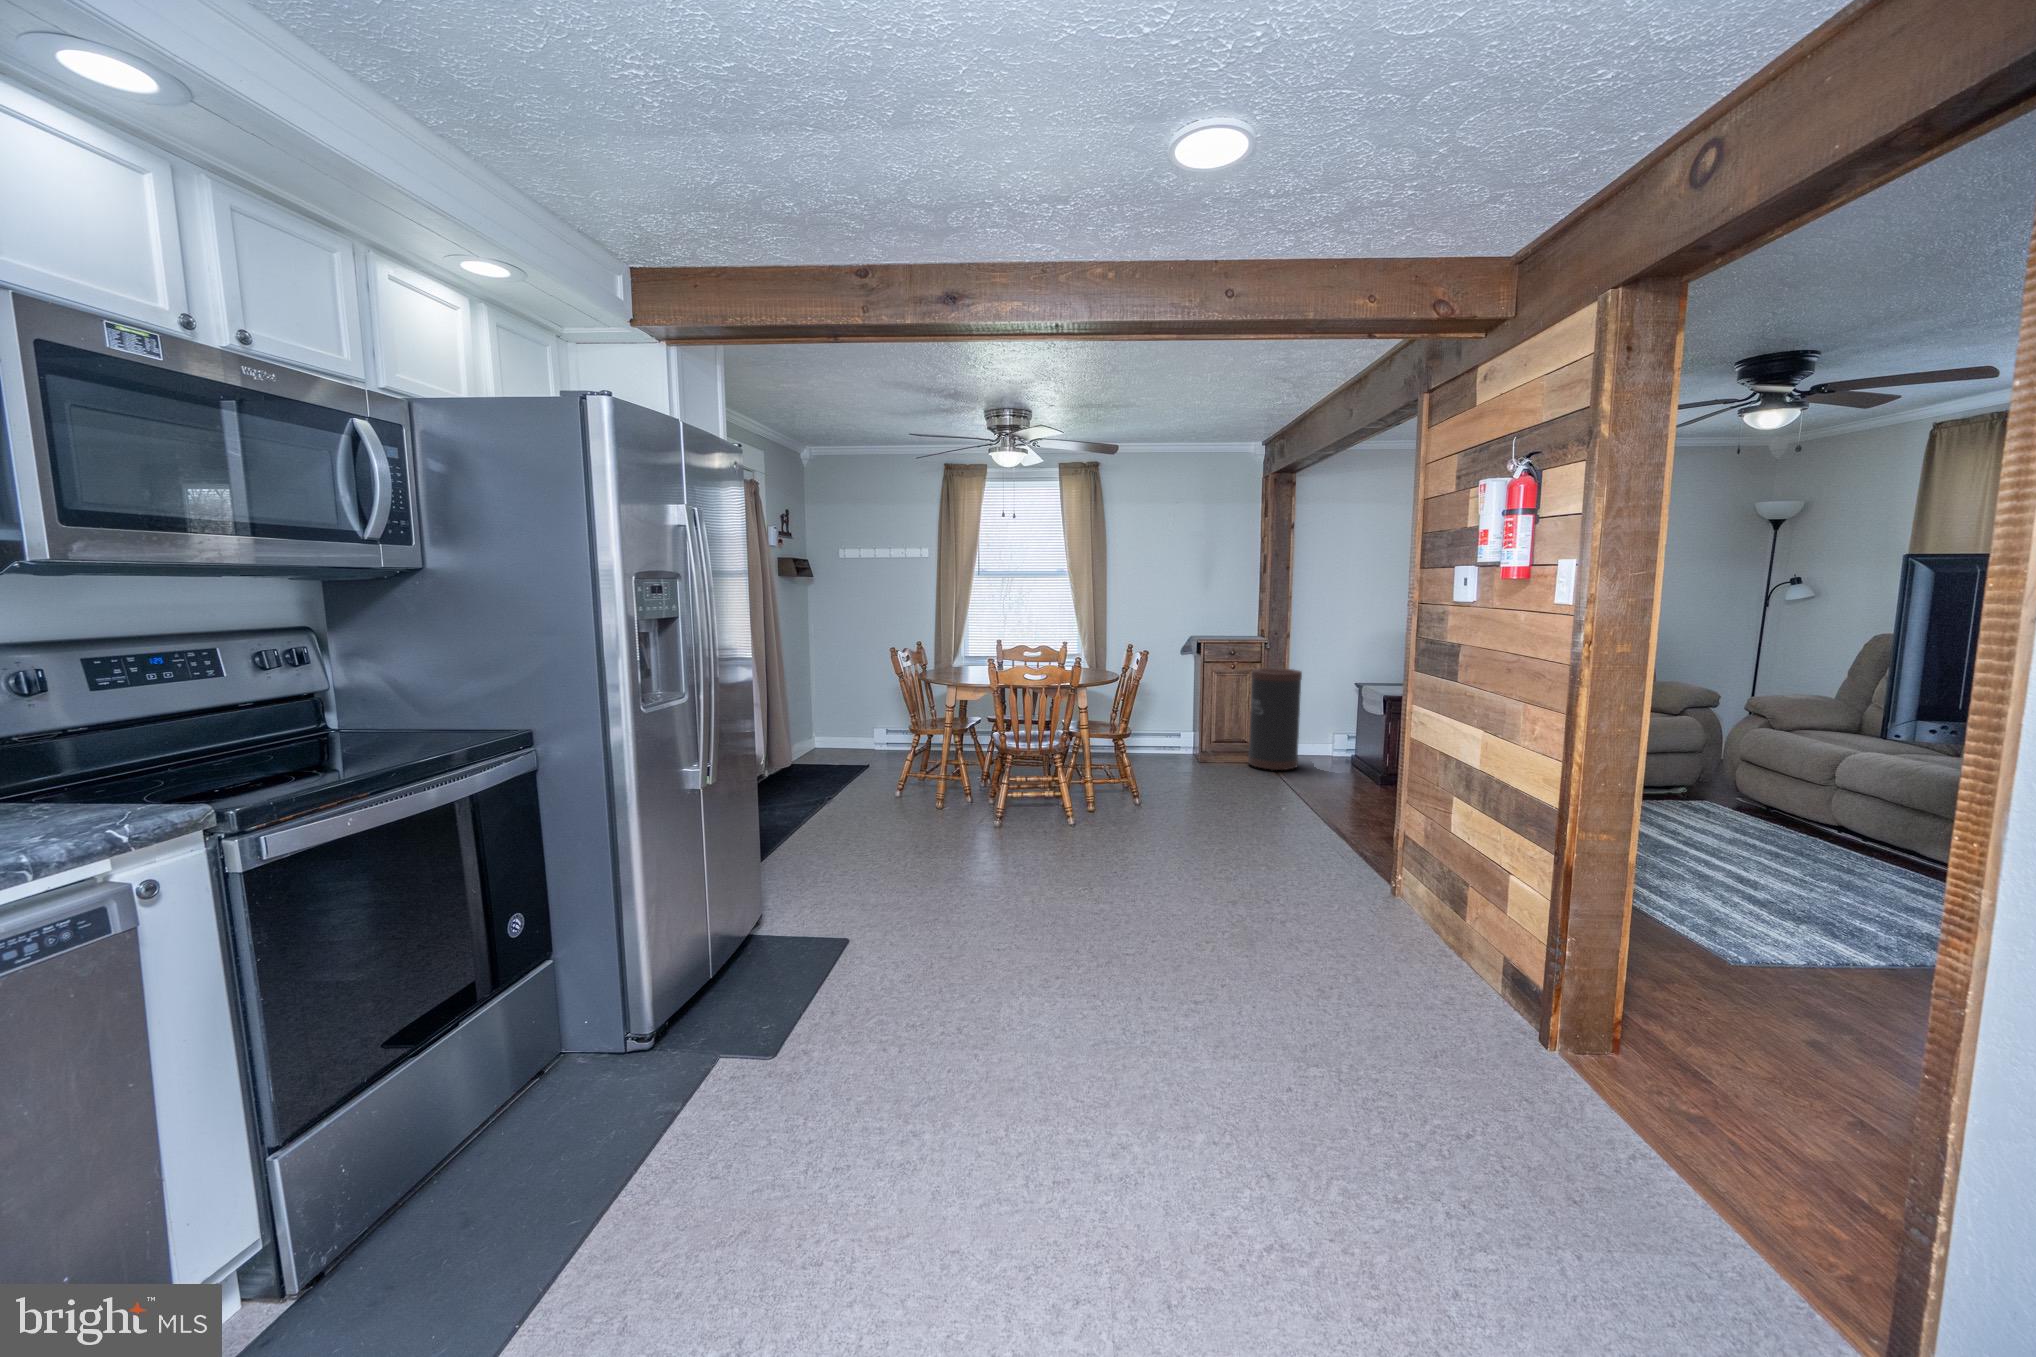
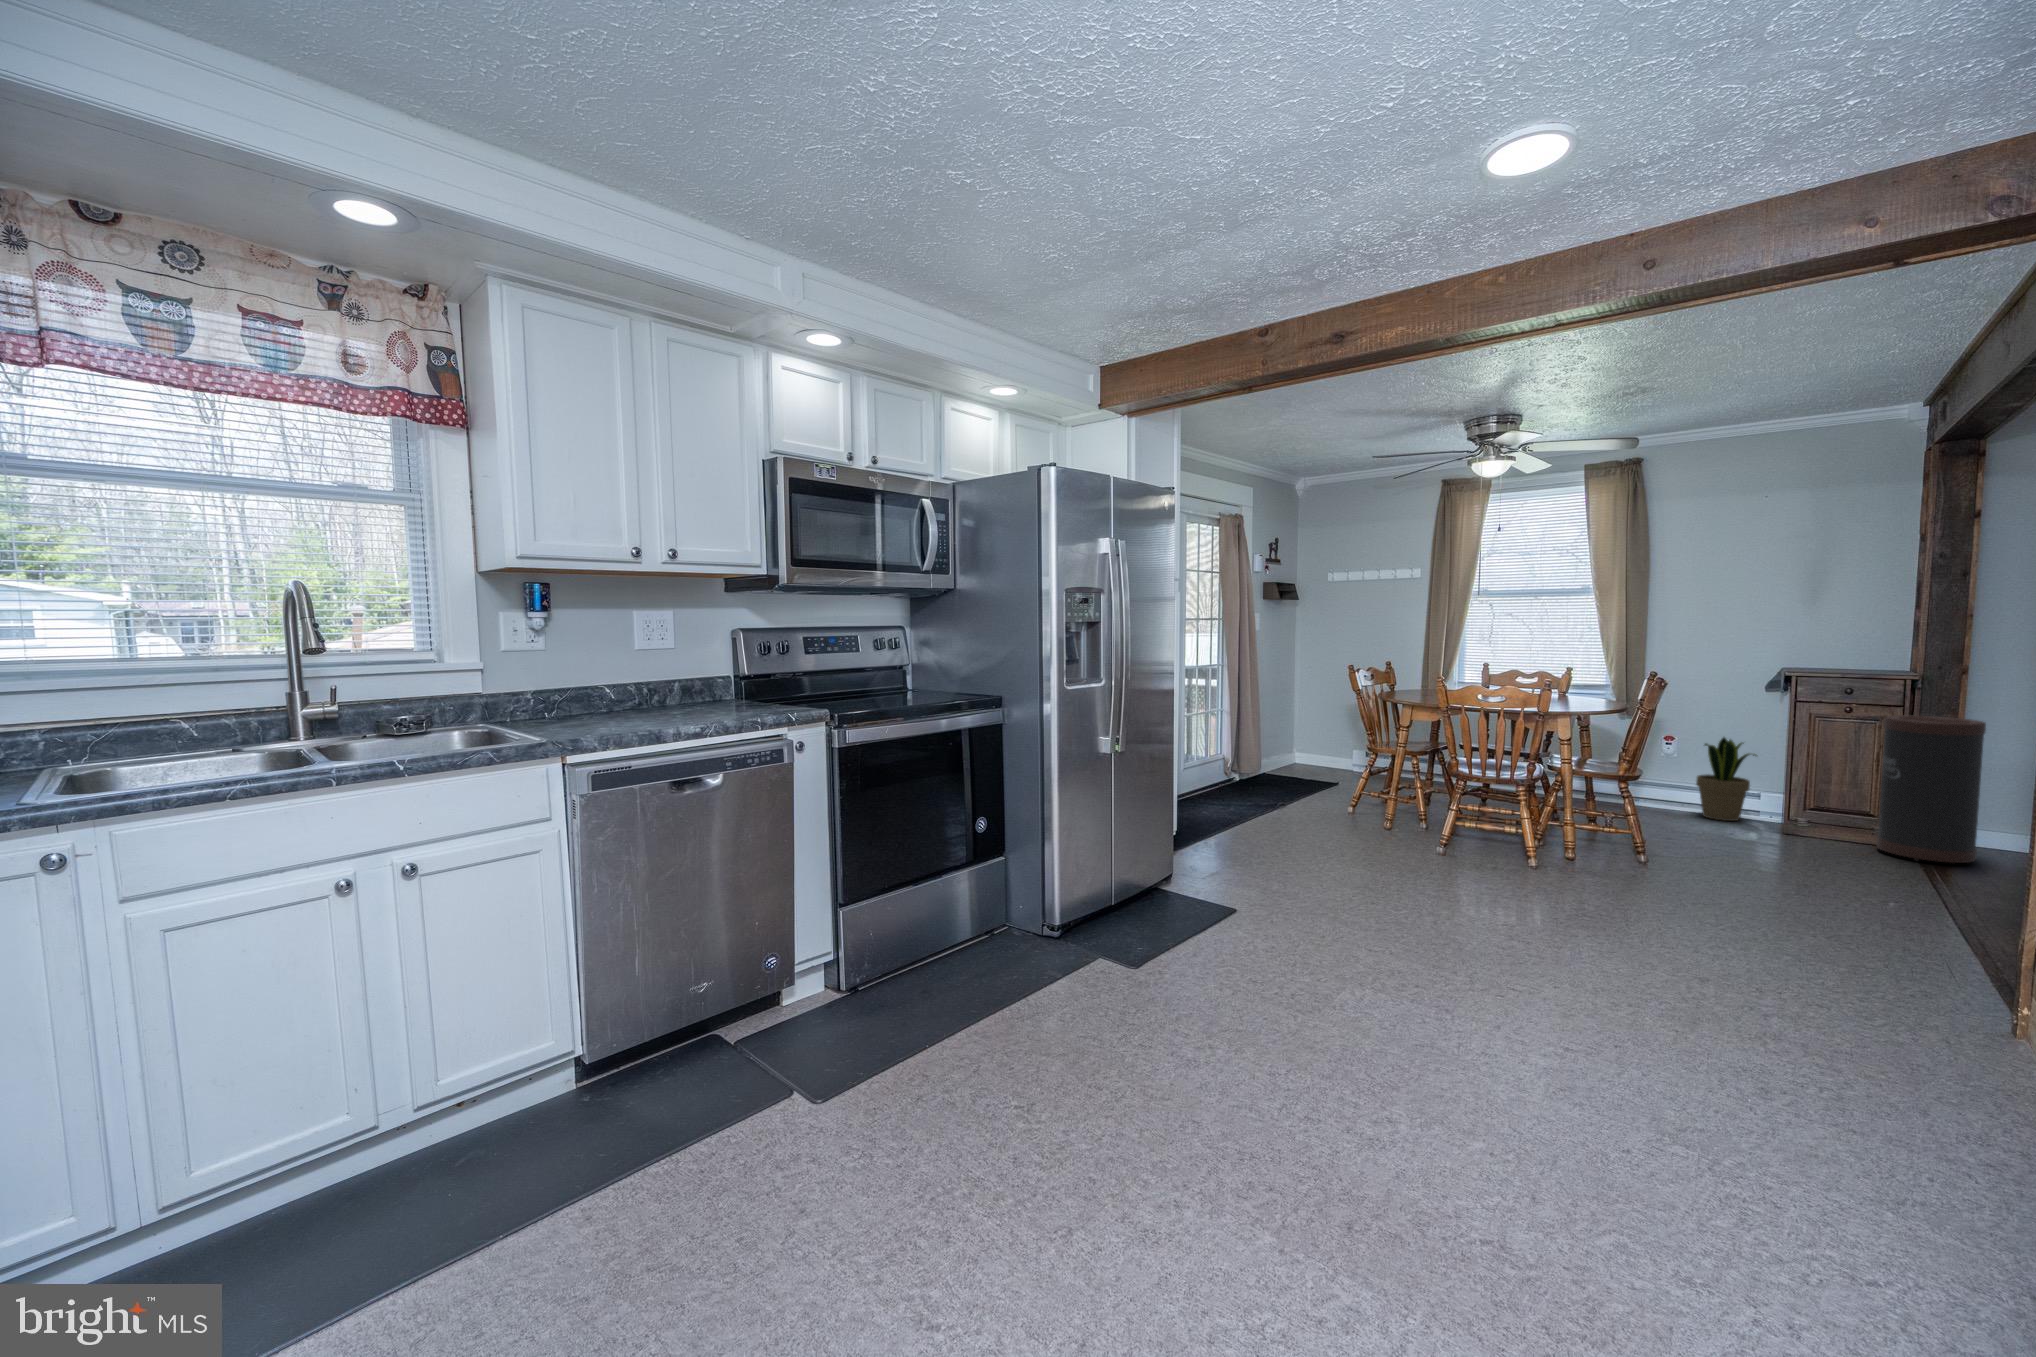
potted plant: none [1140,690,1177,755] -> present [1696,737,1756,821]

